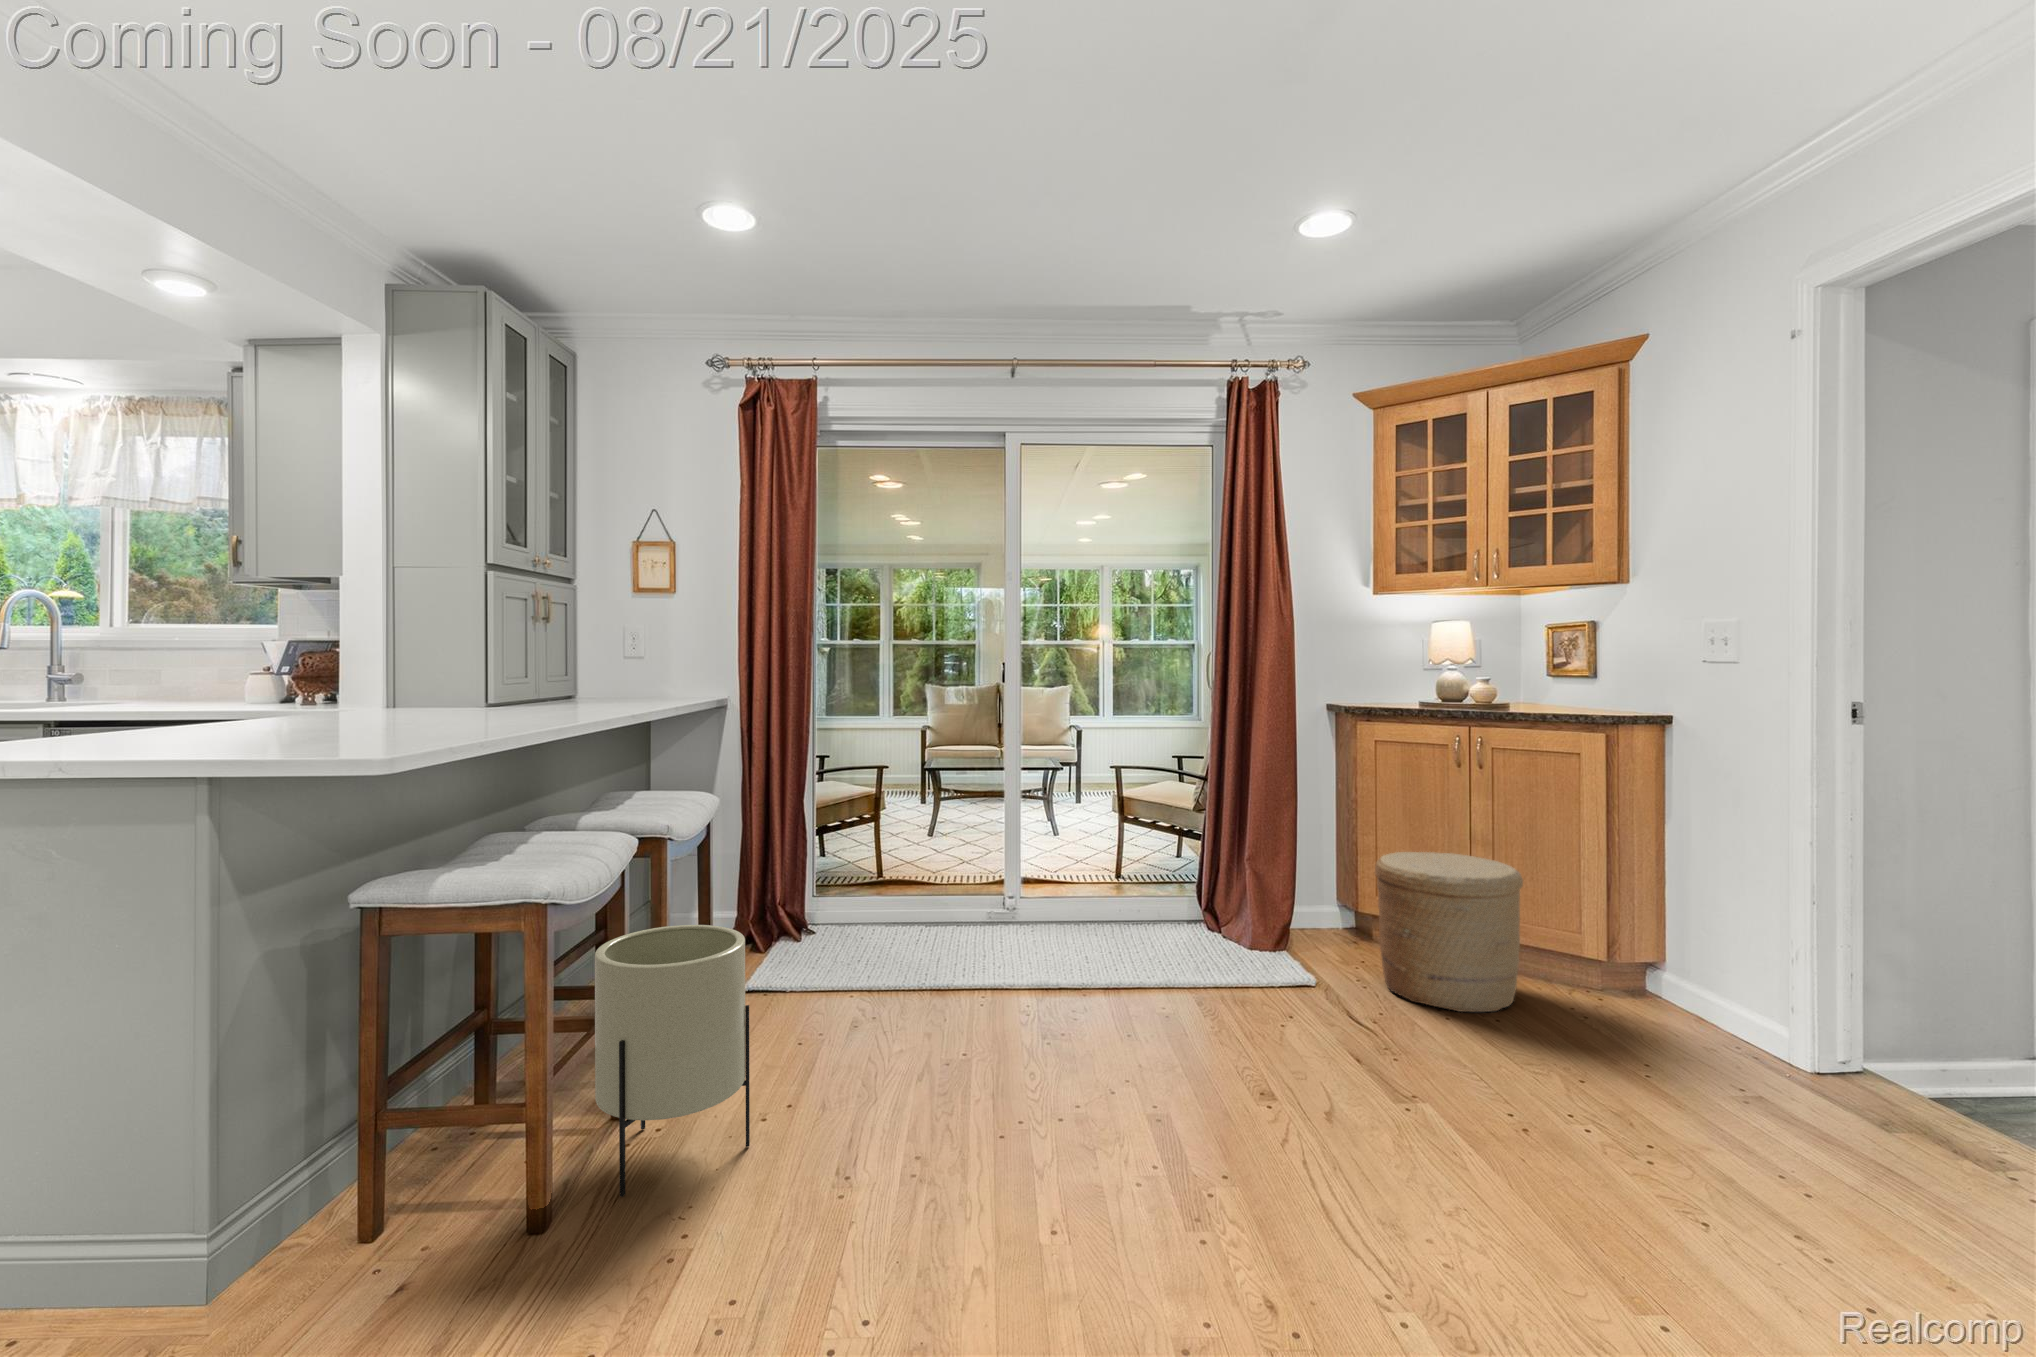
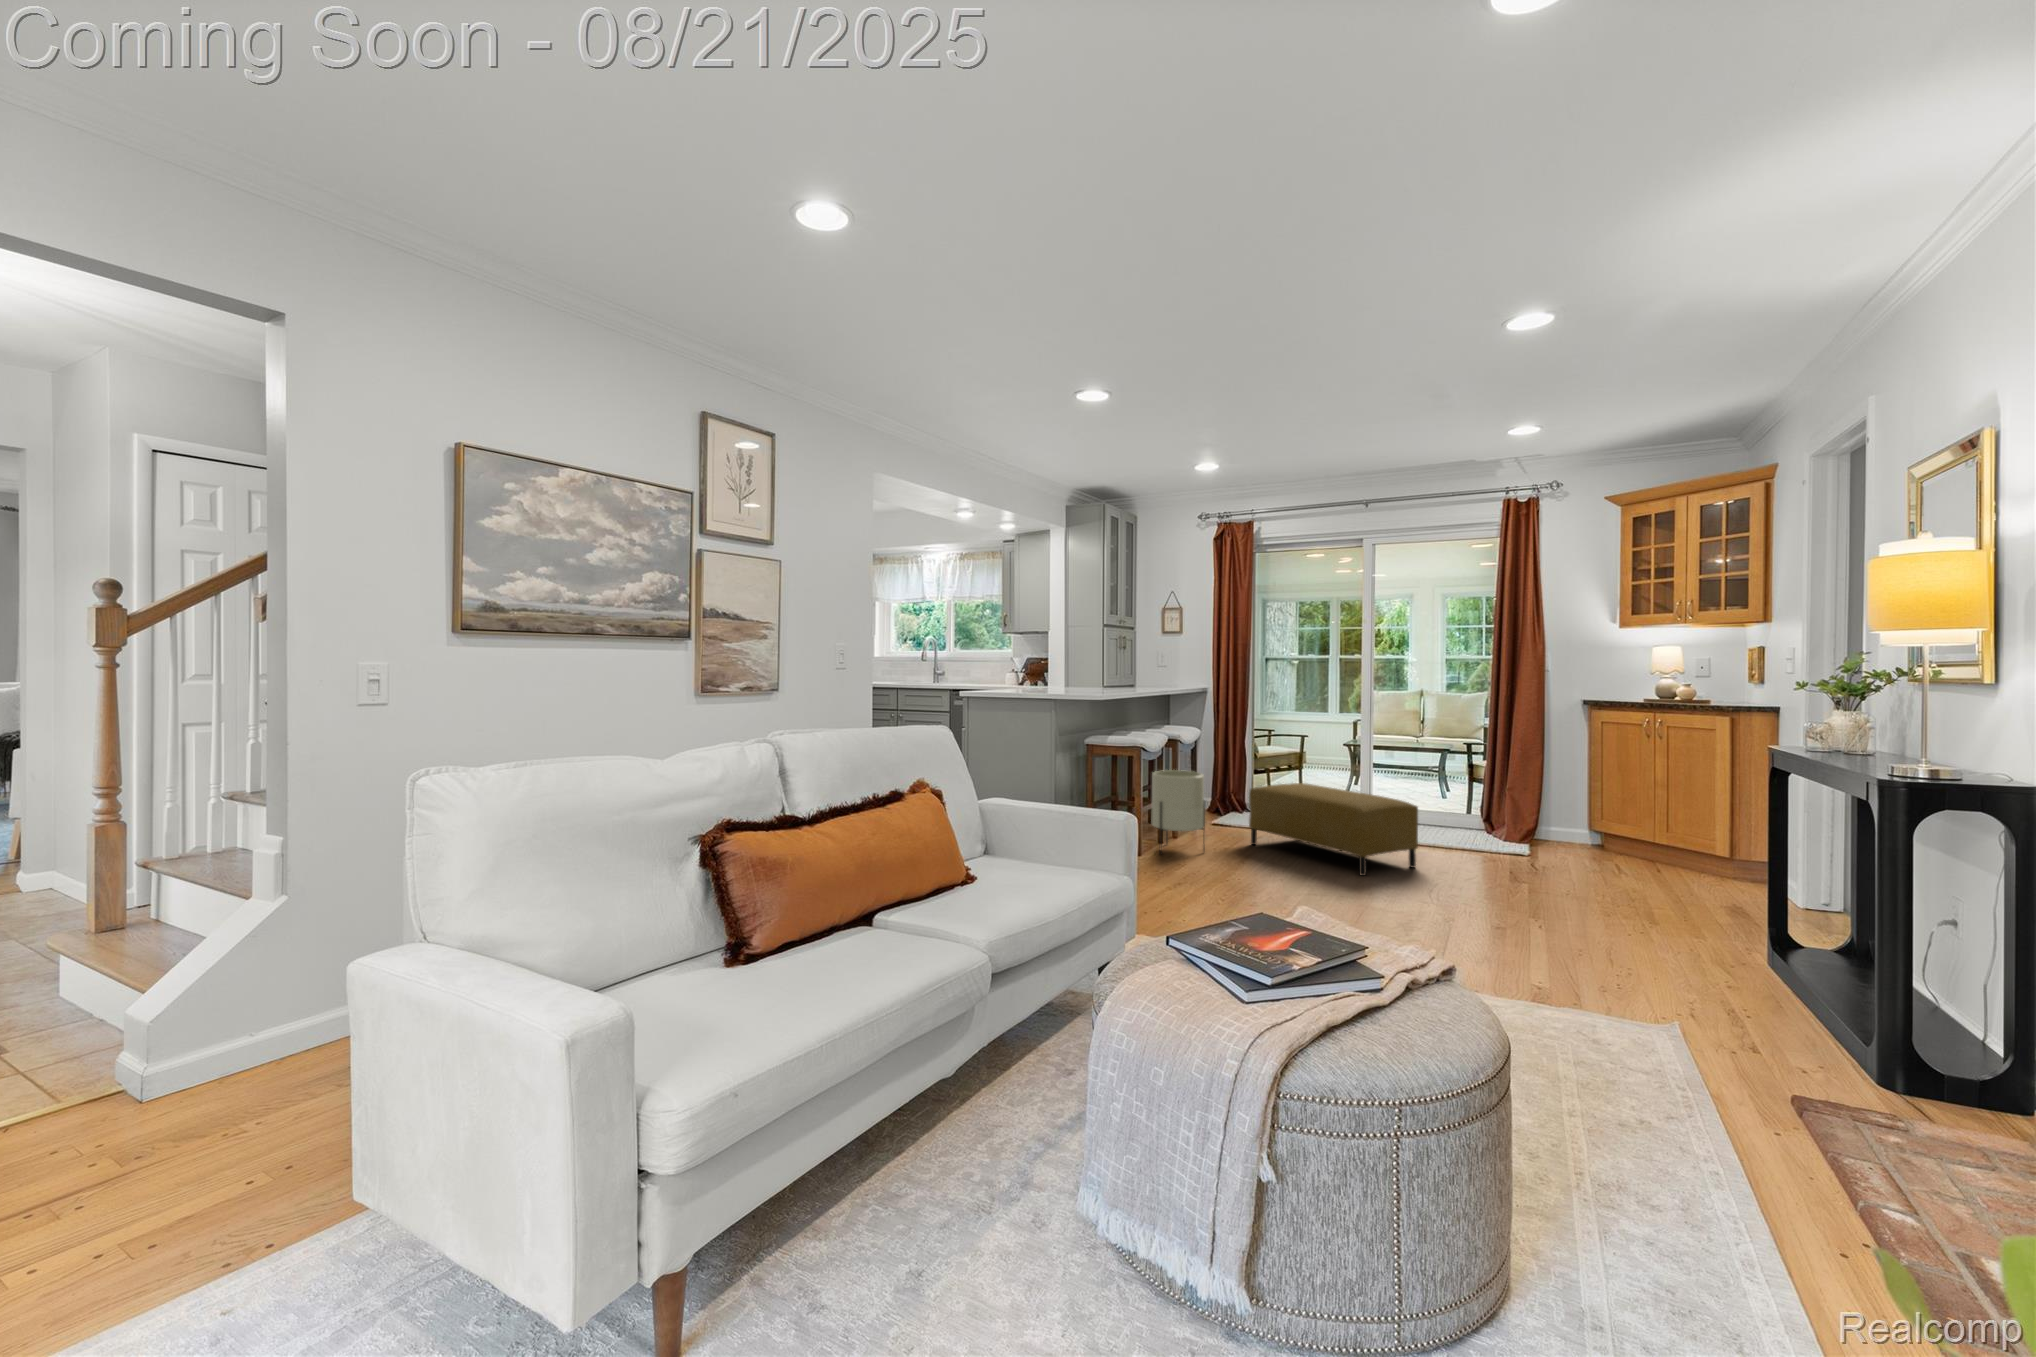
woven basket: present [1375,852,1523,1012] -> none [1568,787,1668,877]
ottoman: none [847,902,1208,1152] -> present [1249,783,1418,876]

